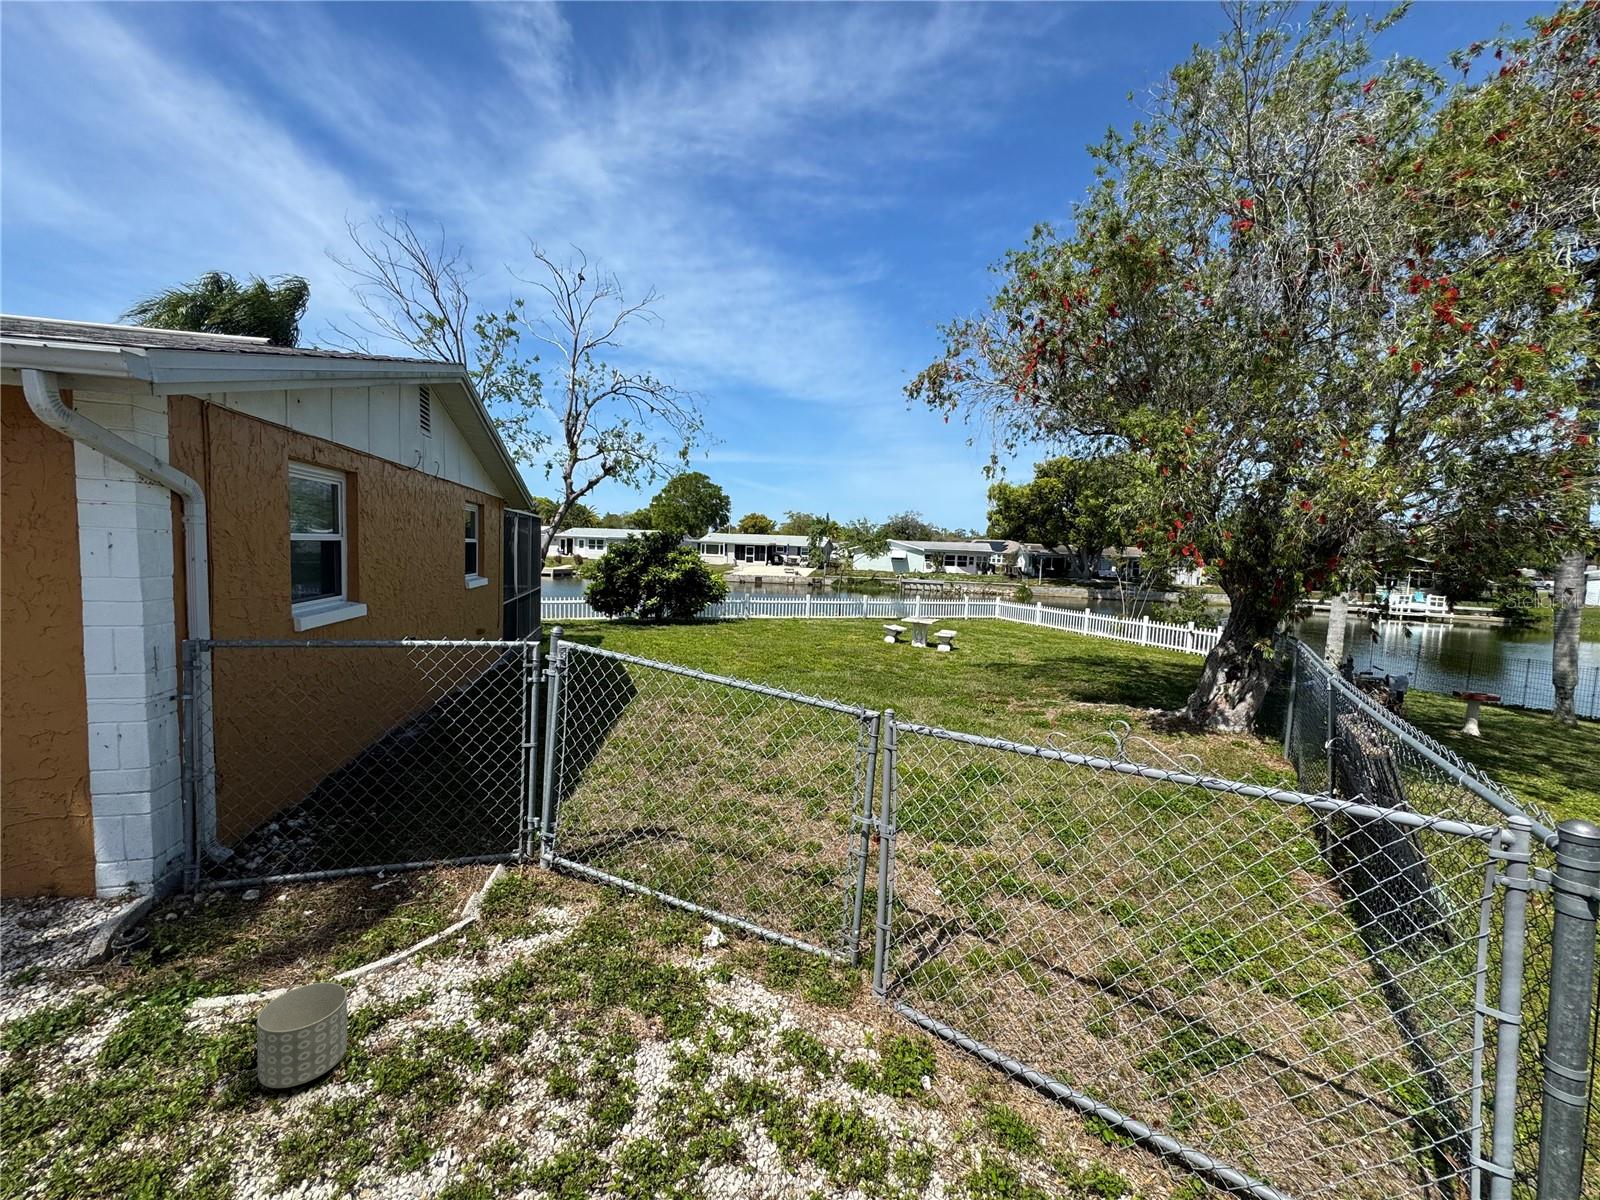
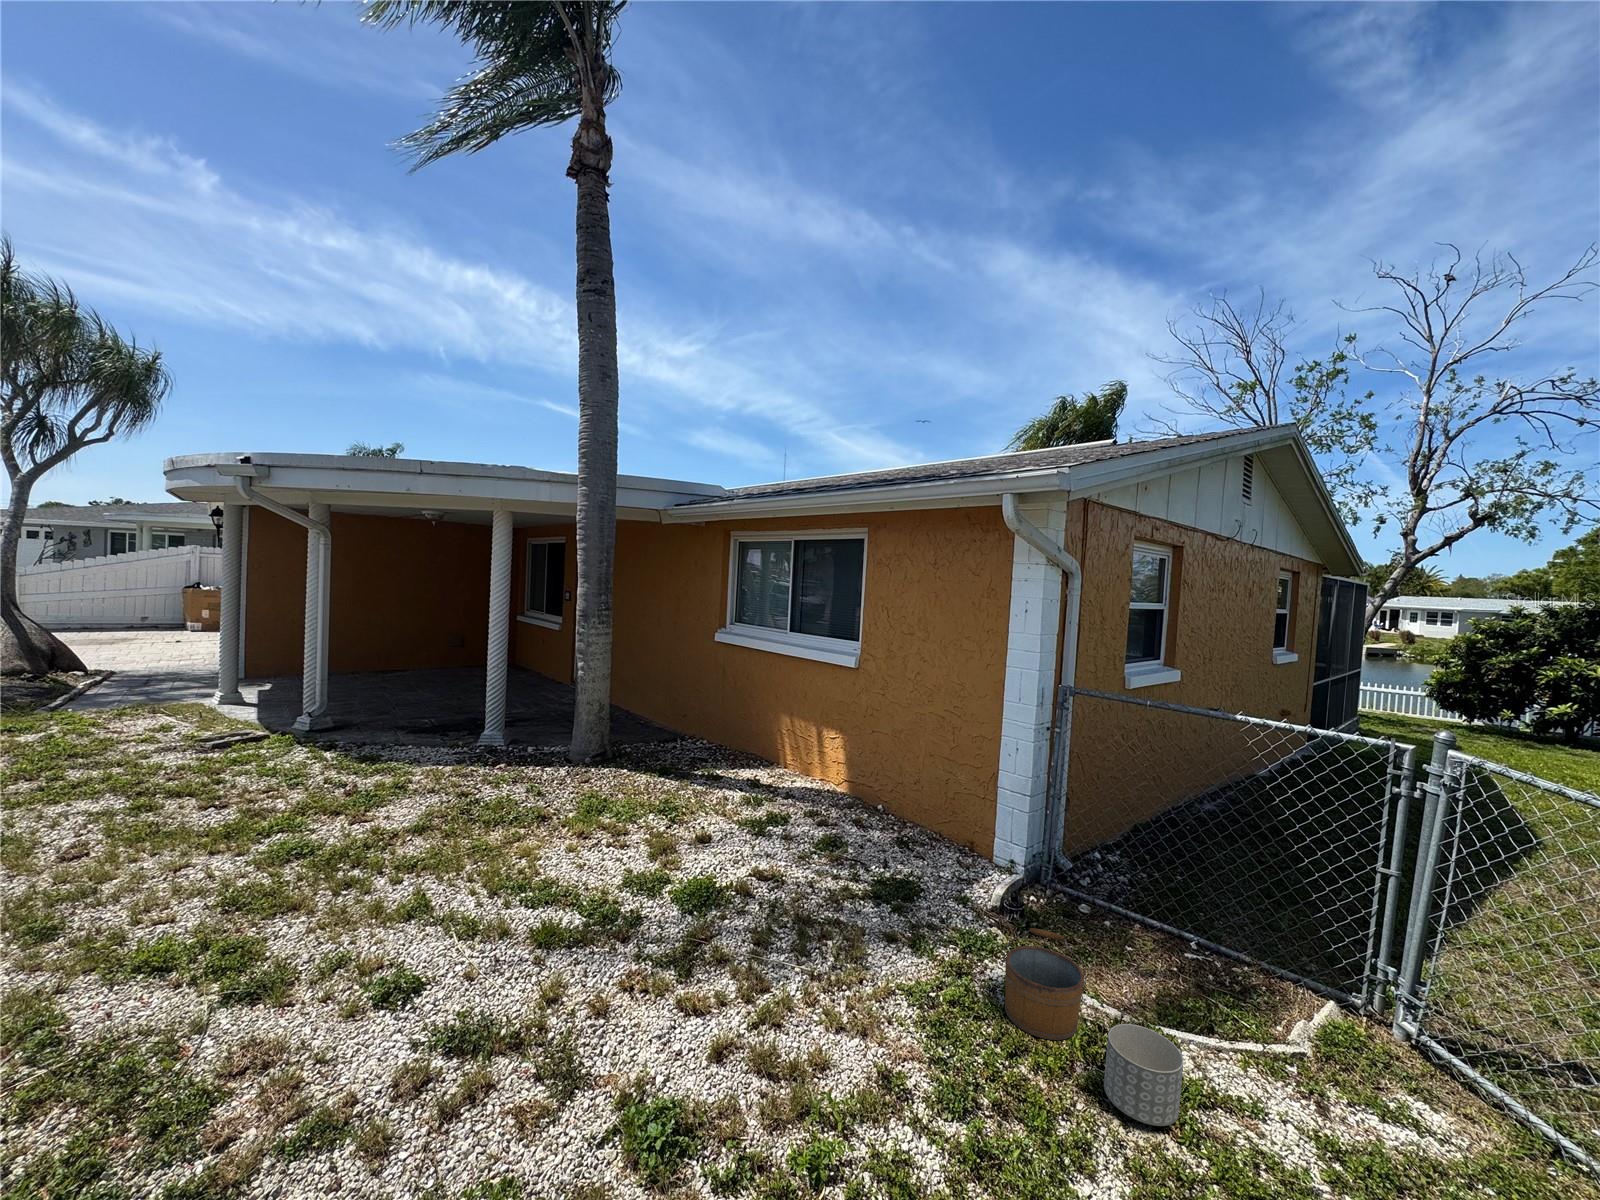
bucket: none [102,939,235,1081] -> present [1004,928,1086,1040]

